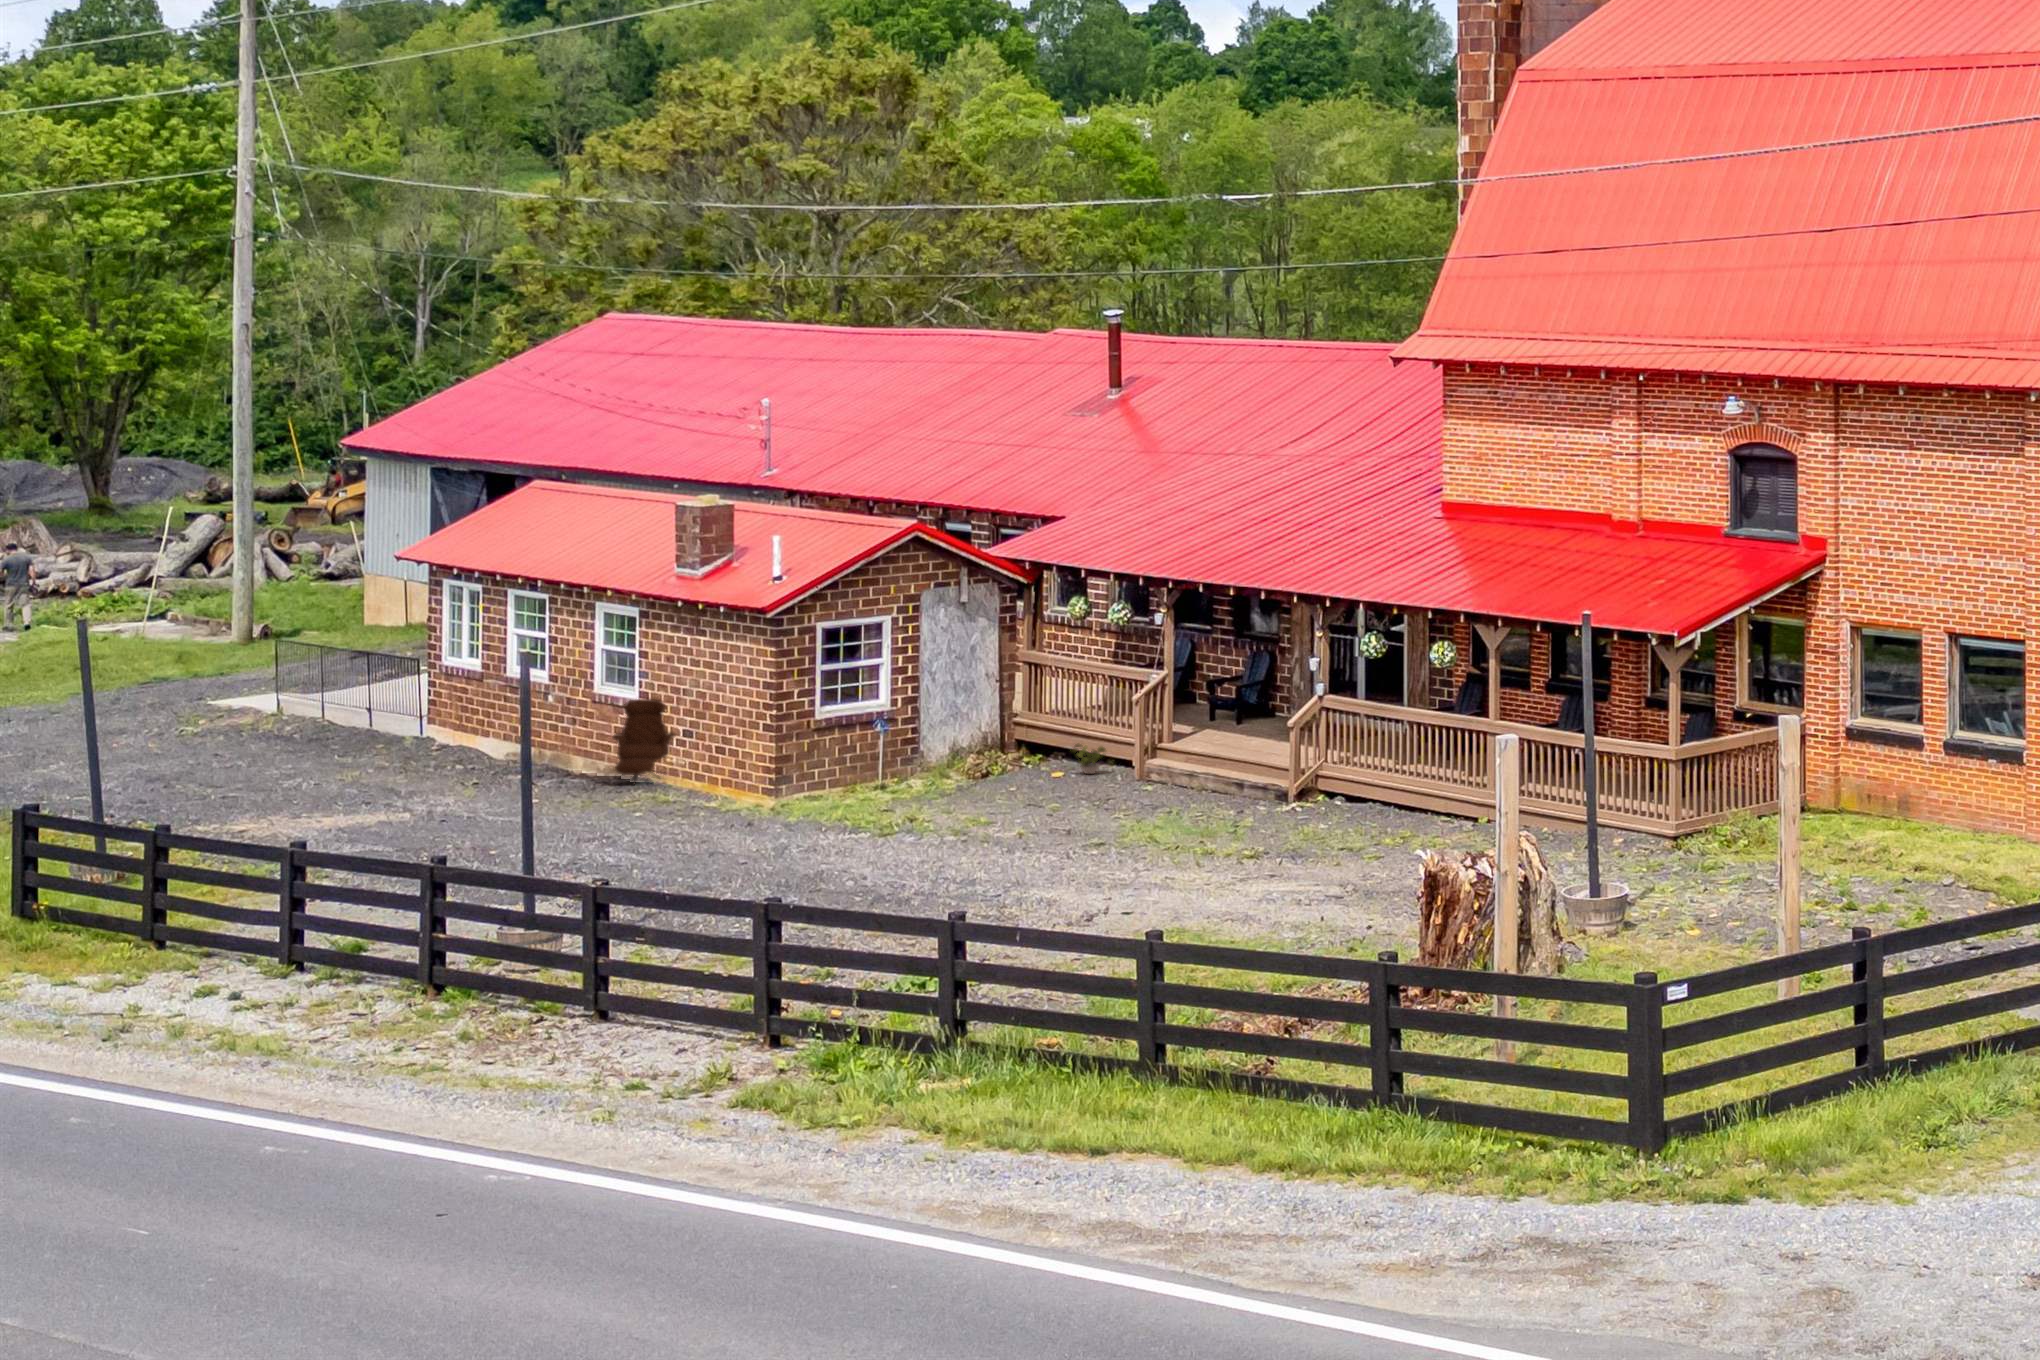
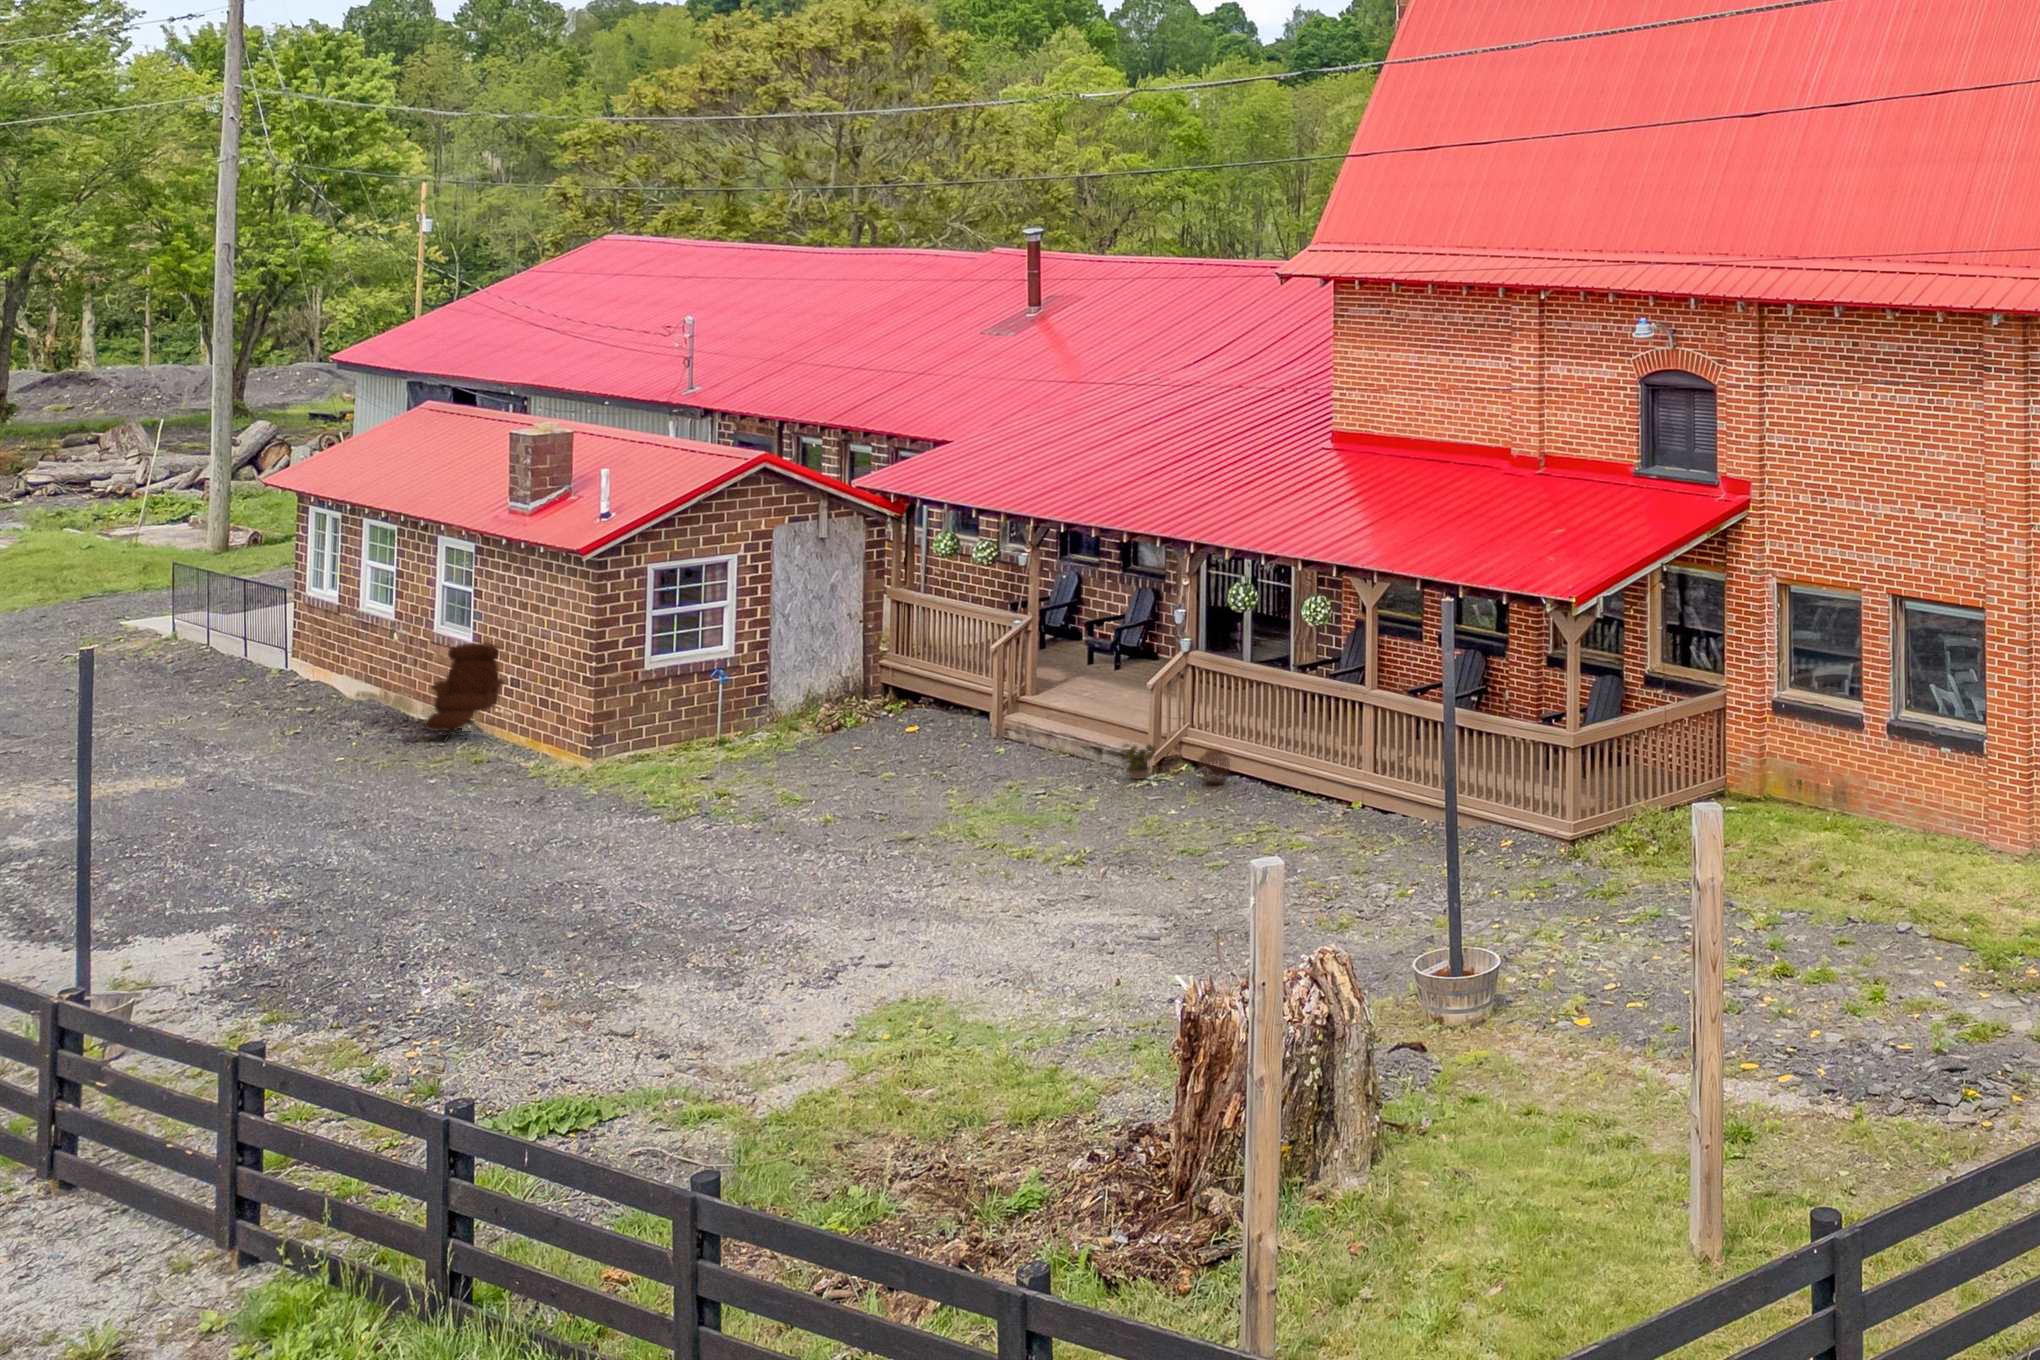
potted plant: present [1073,744,1105,774] -> present [1117,744,1155,779]
woven basket: none [1337,781,1366,813] -> present [1198,749,1230,786]

